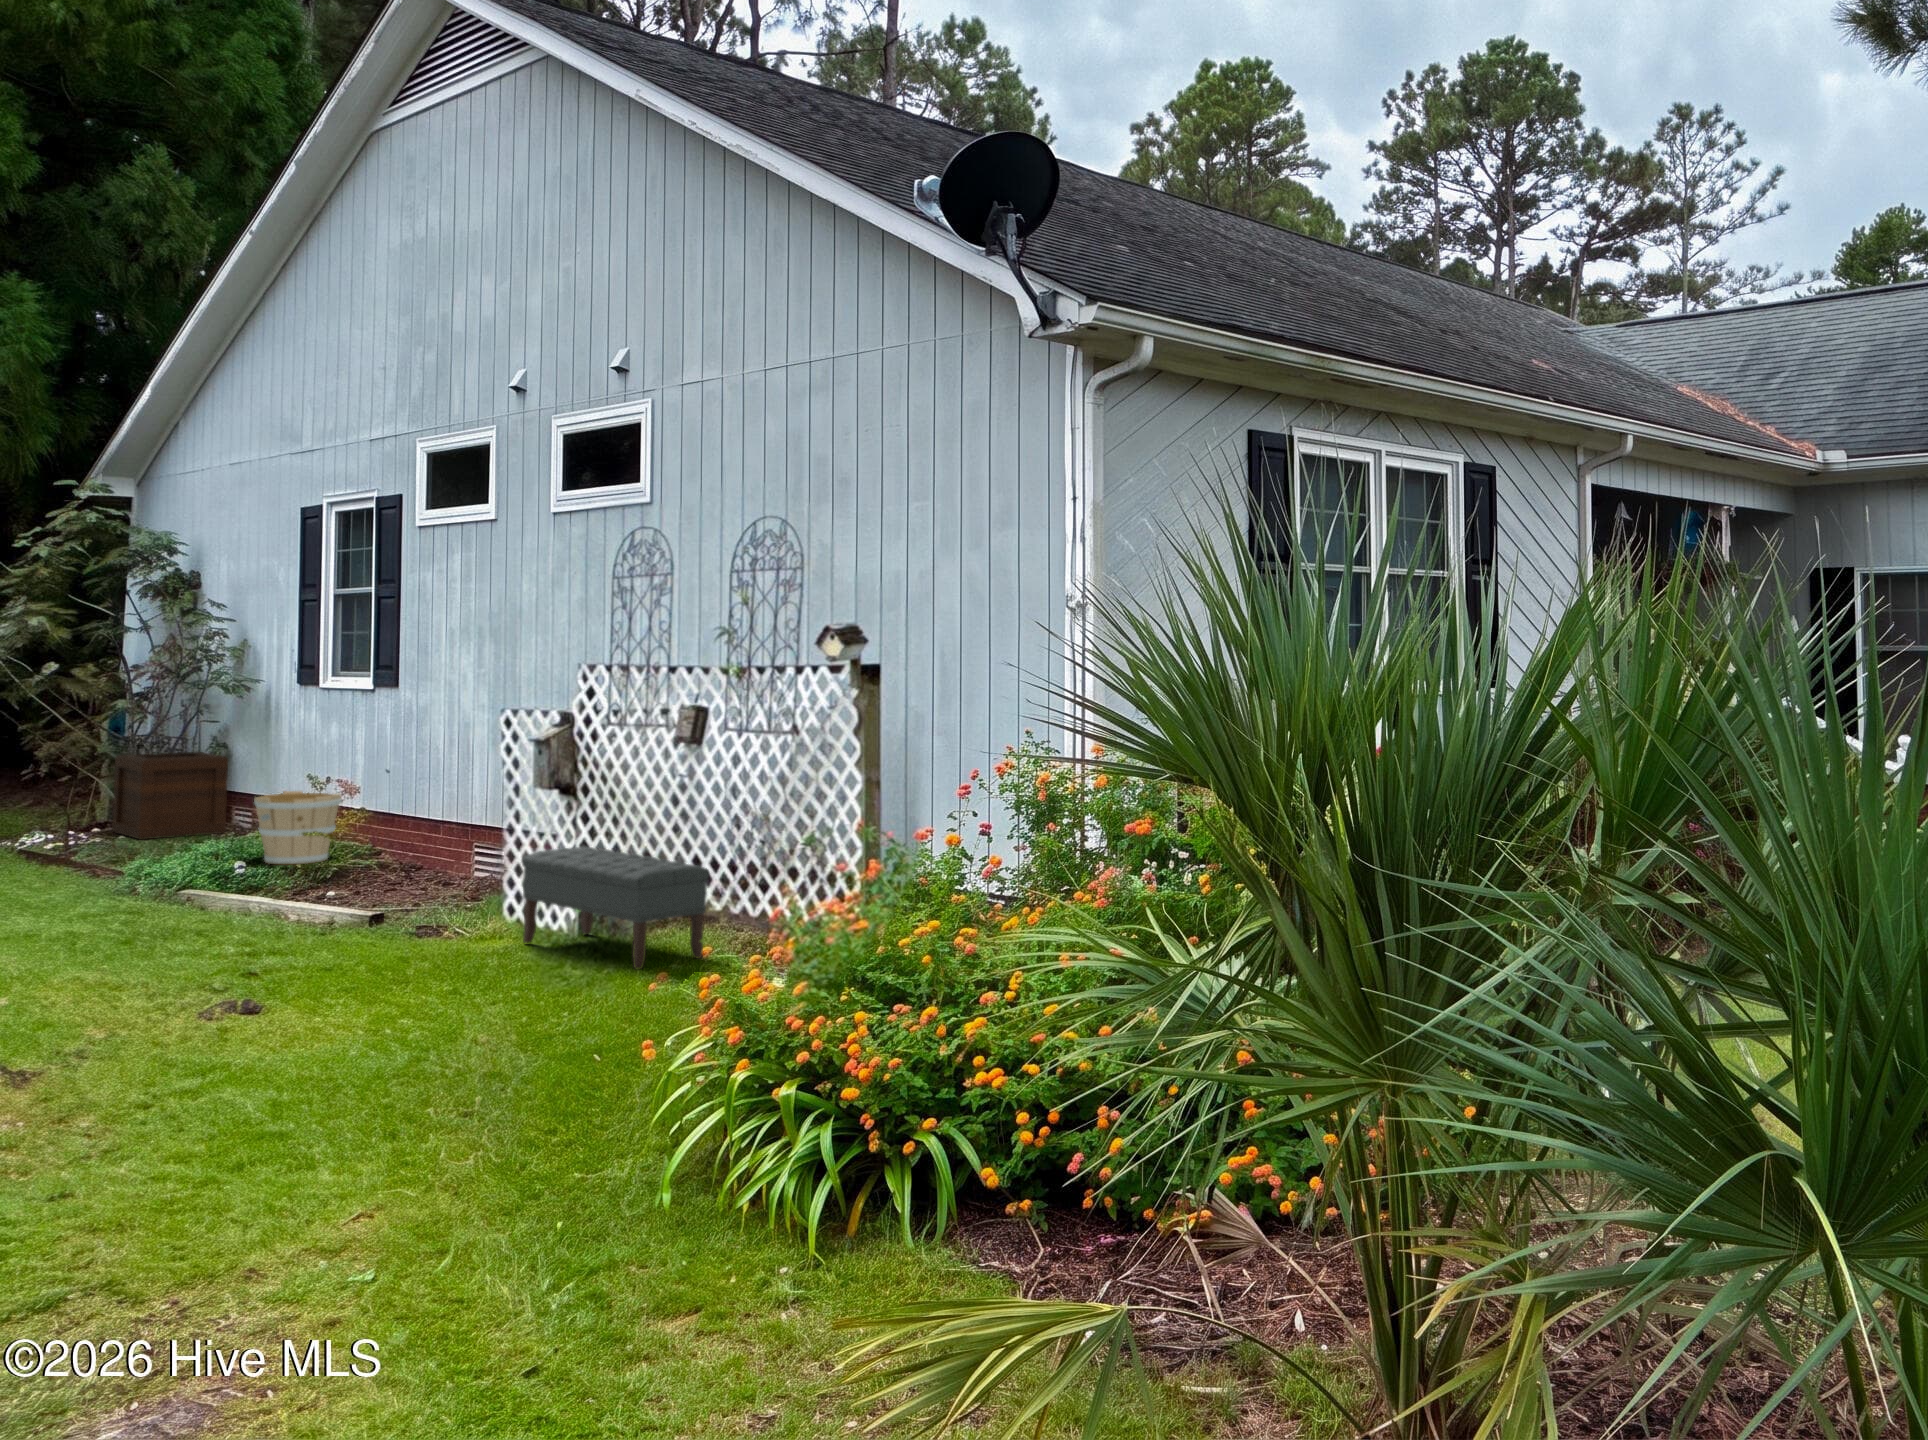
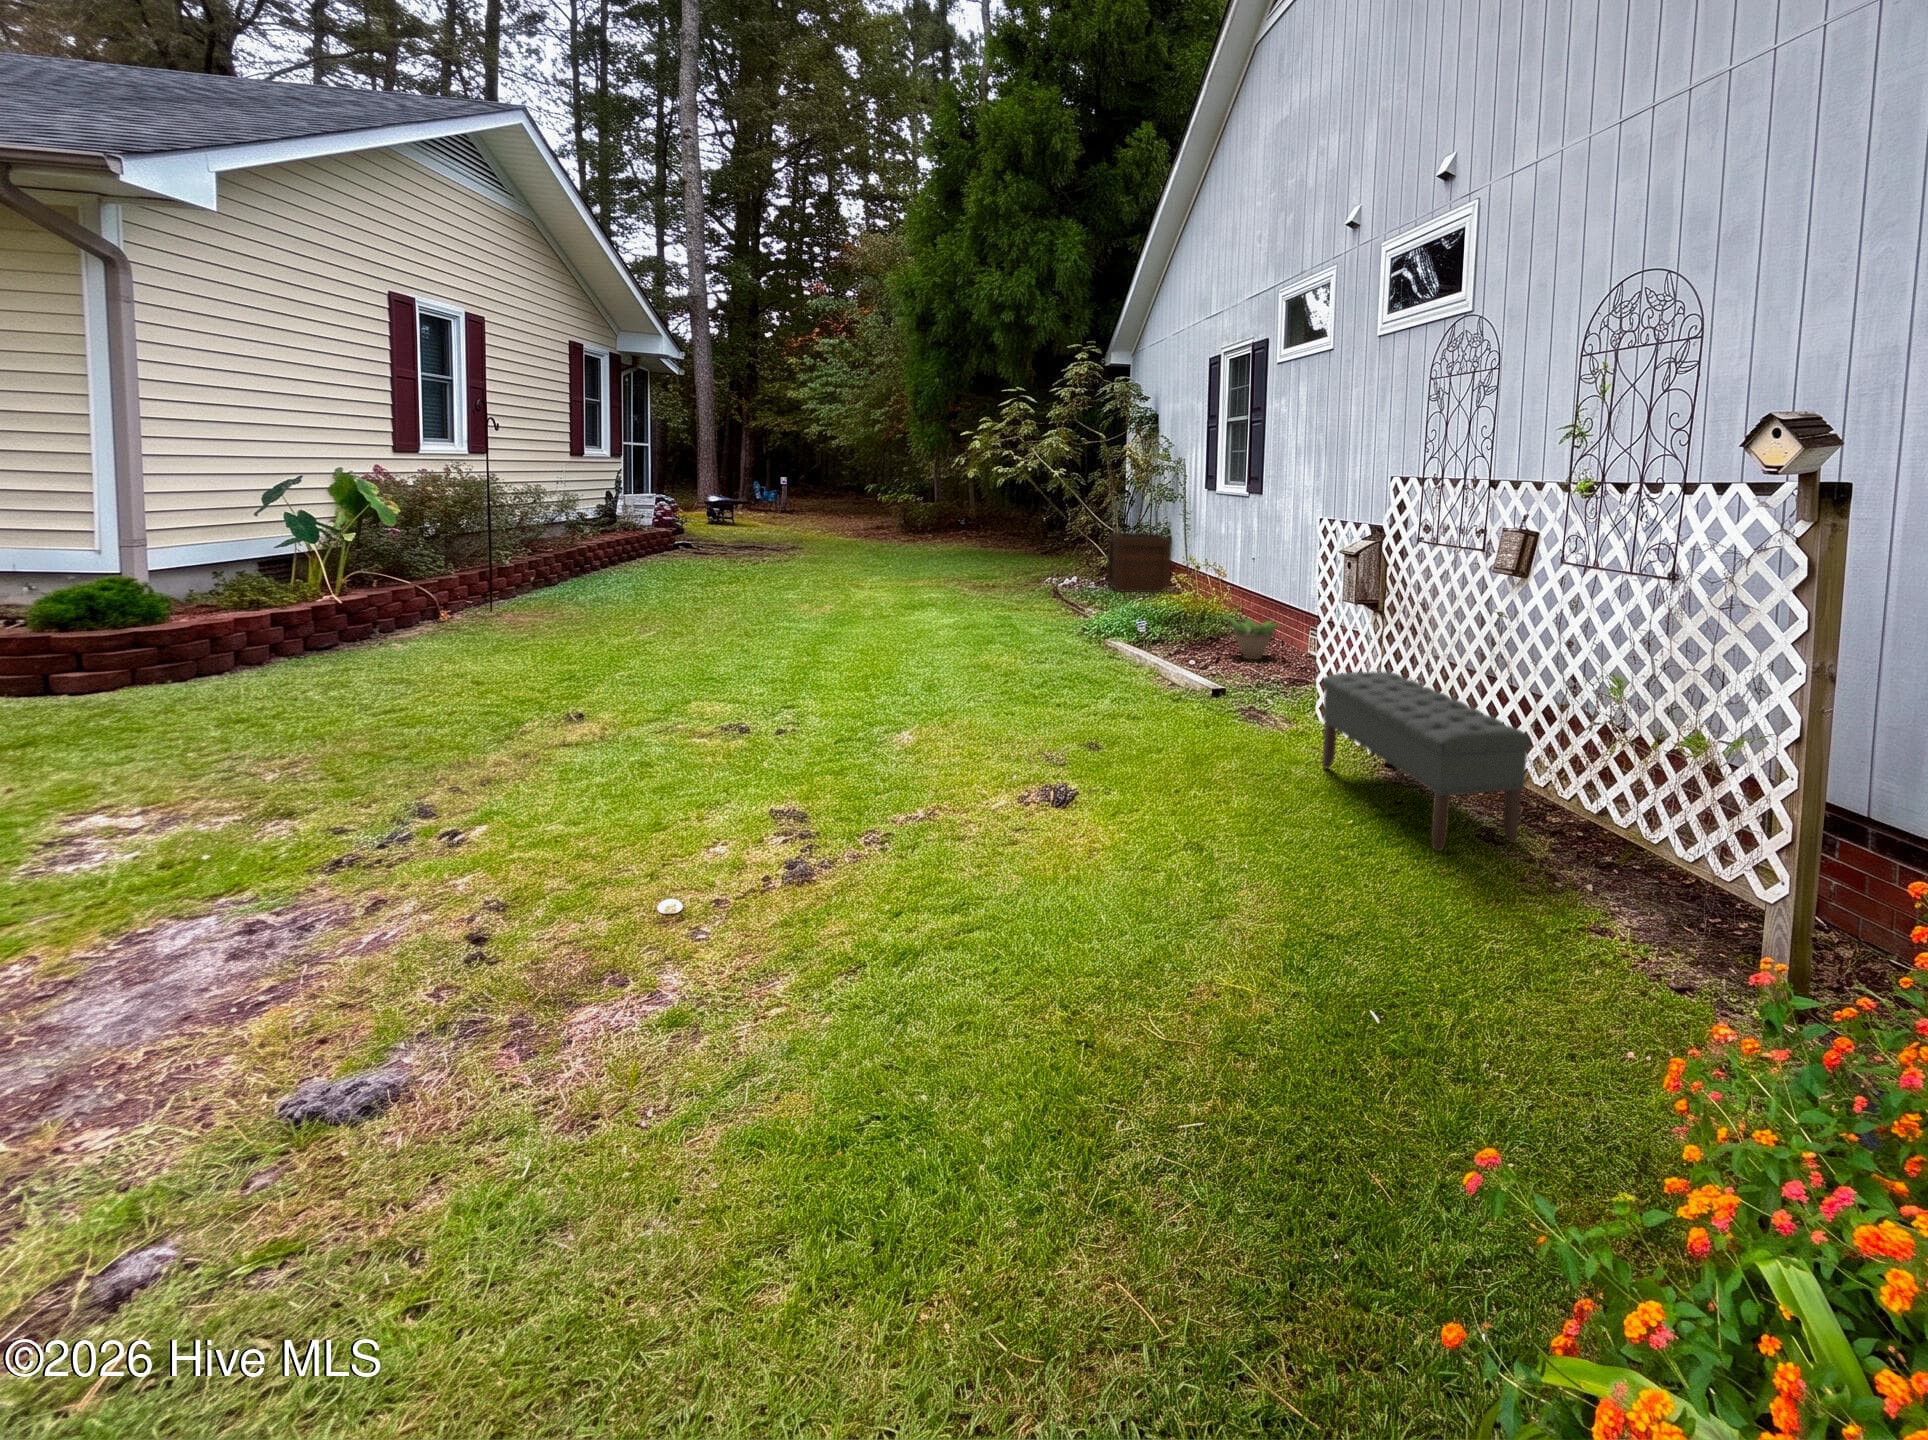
wooden bucket: present [254,791,342,865] -> none [1167,569,1226,627]
decorative plant: none [356,835,443,884] -> present [1226,617,1279,659]

